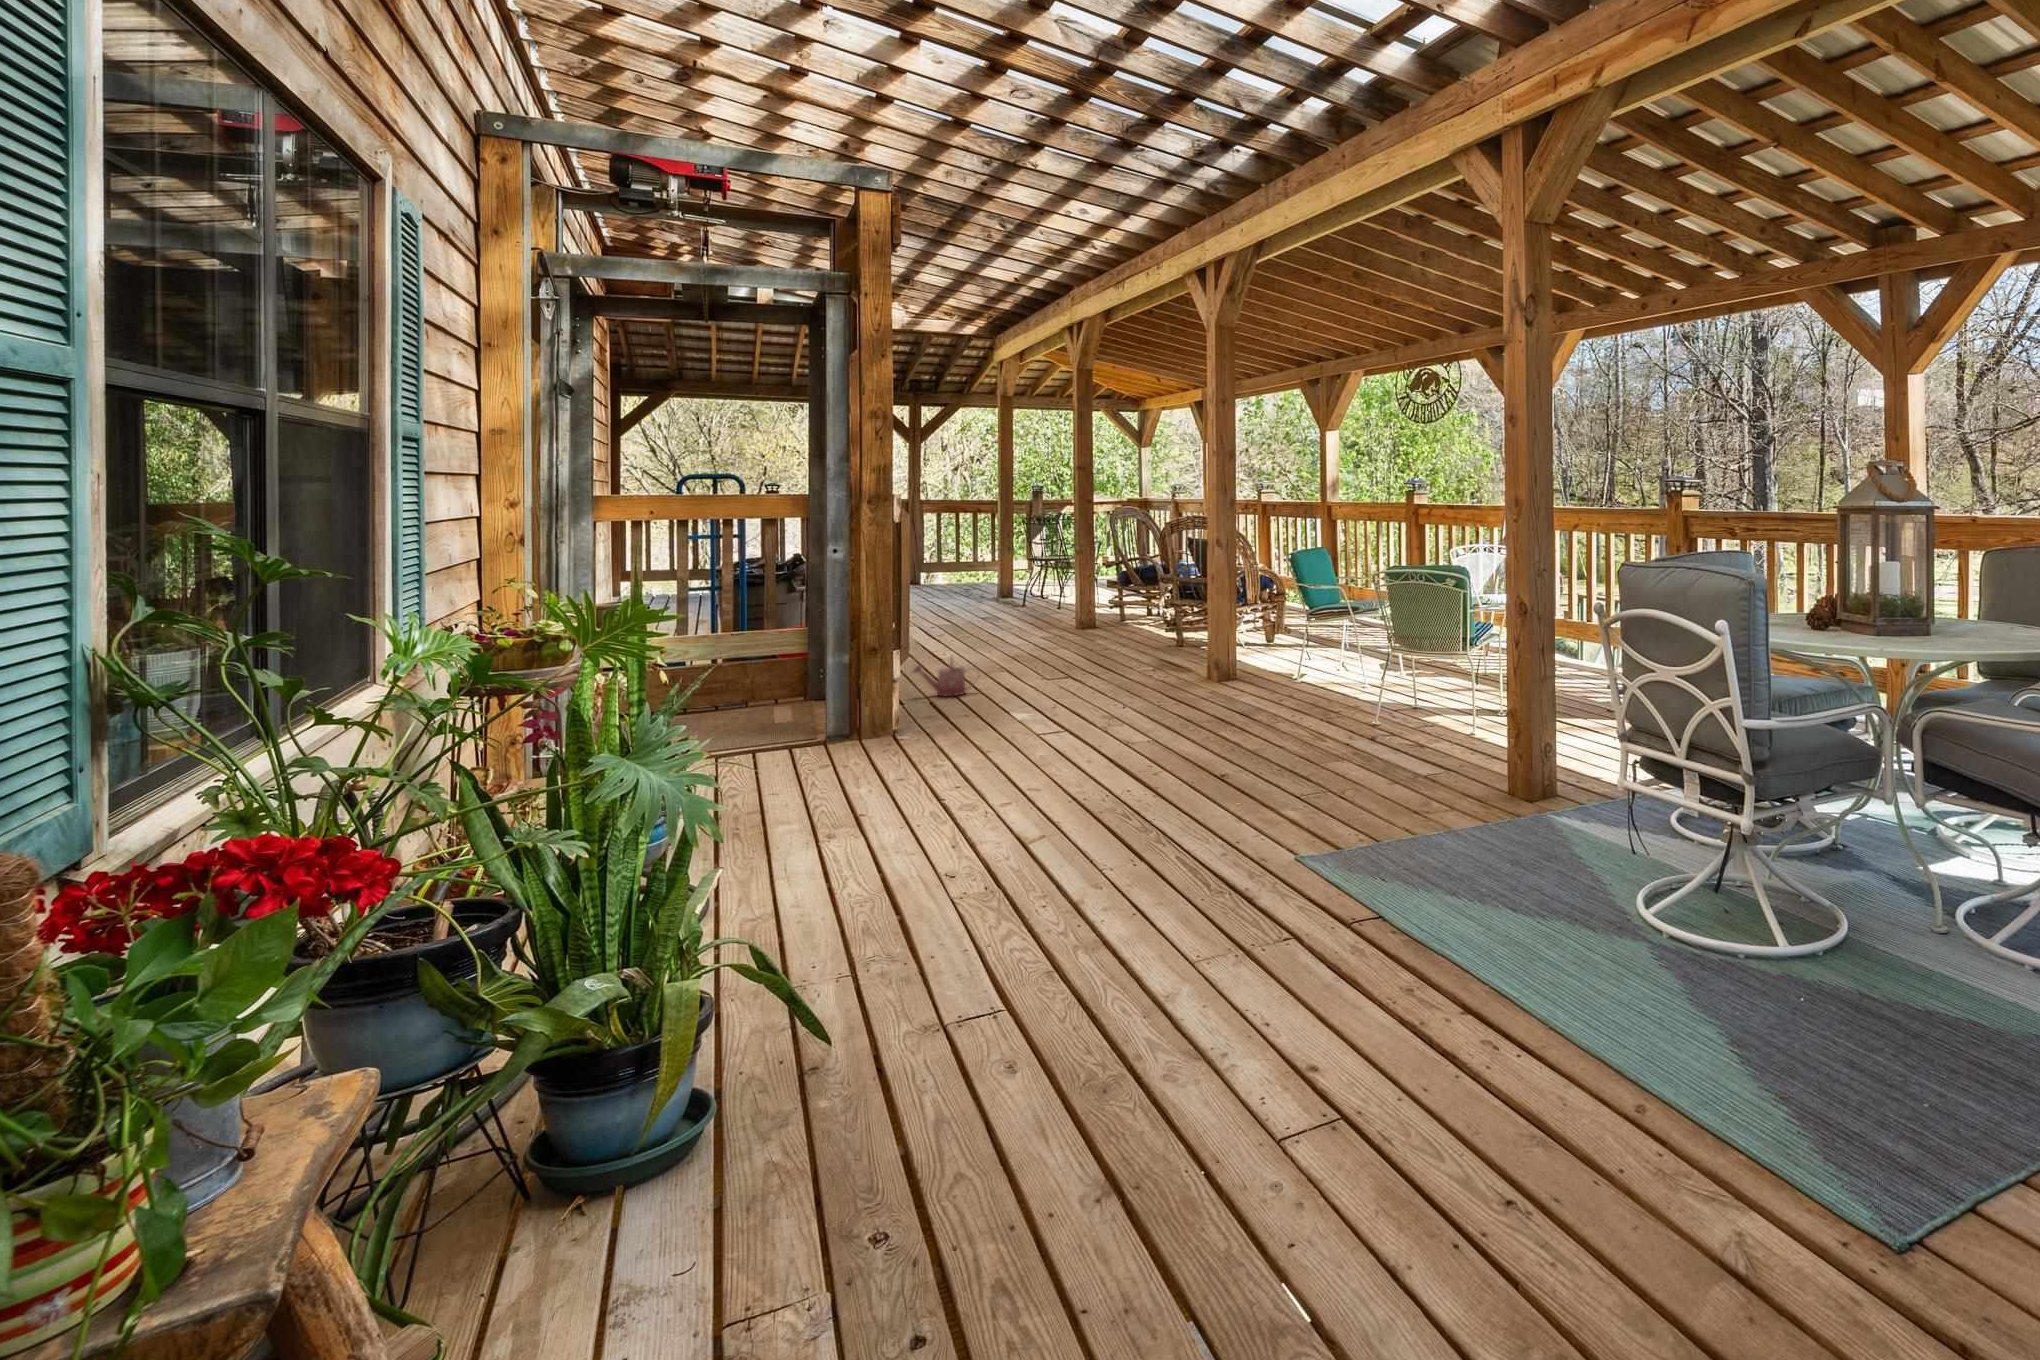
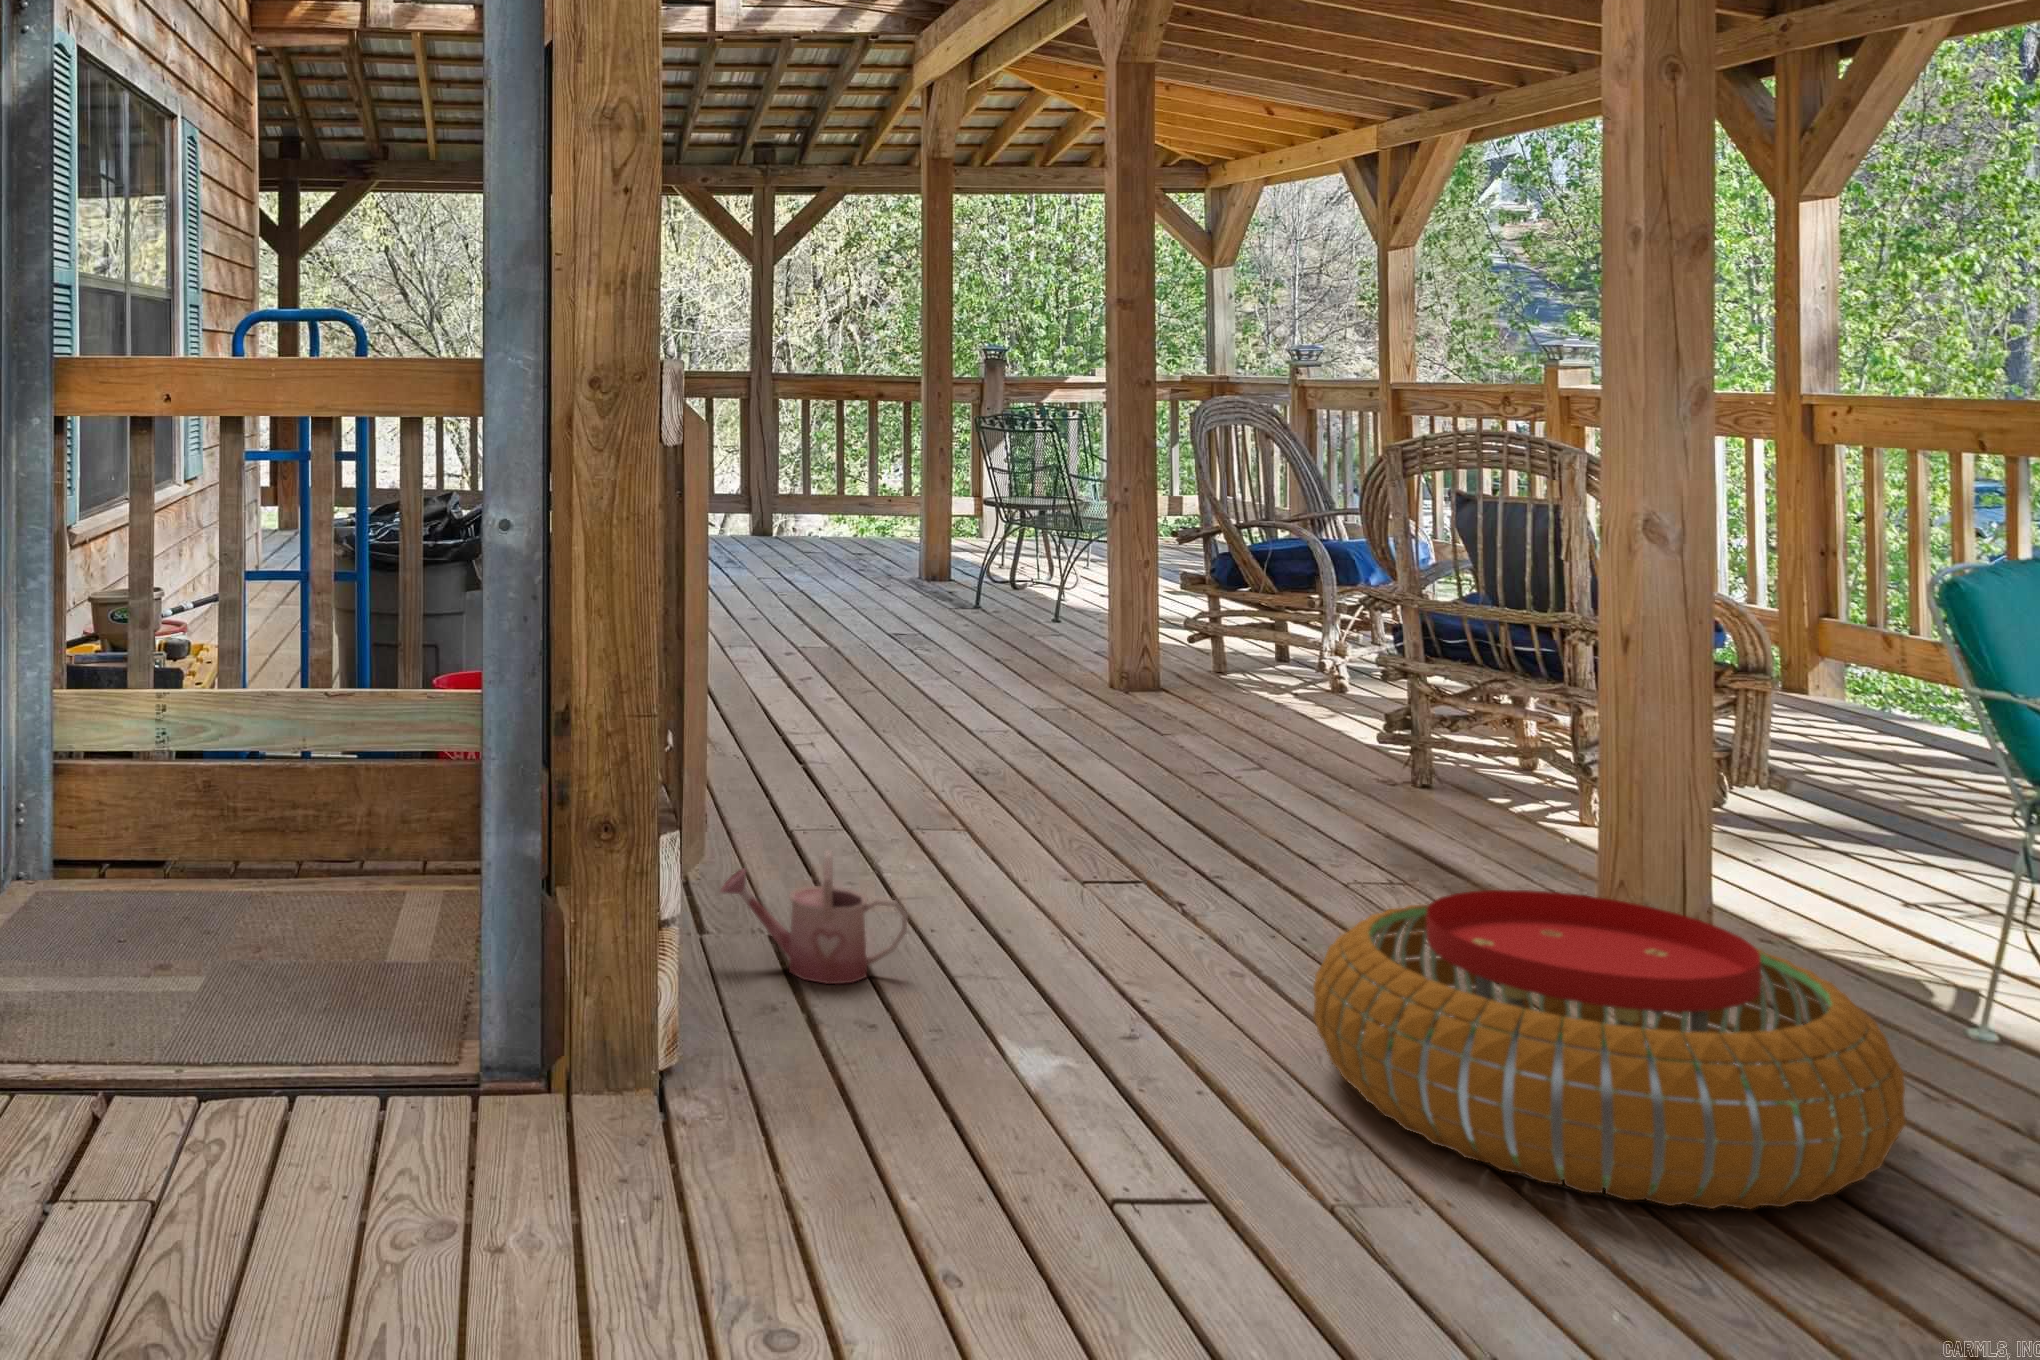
pouf: none [1102,635,1241,699] -> present [1313,890,1906,1209]

